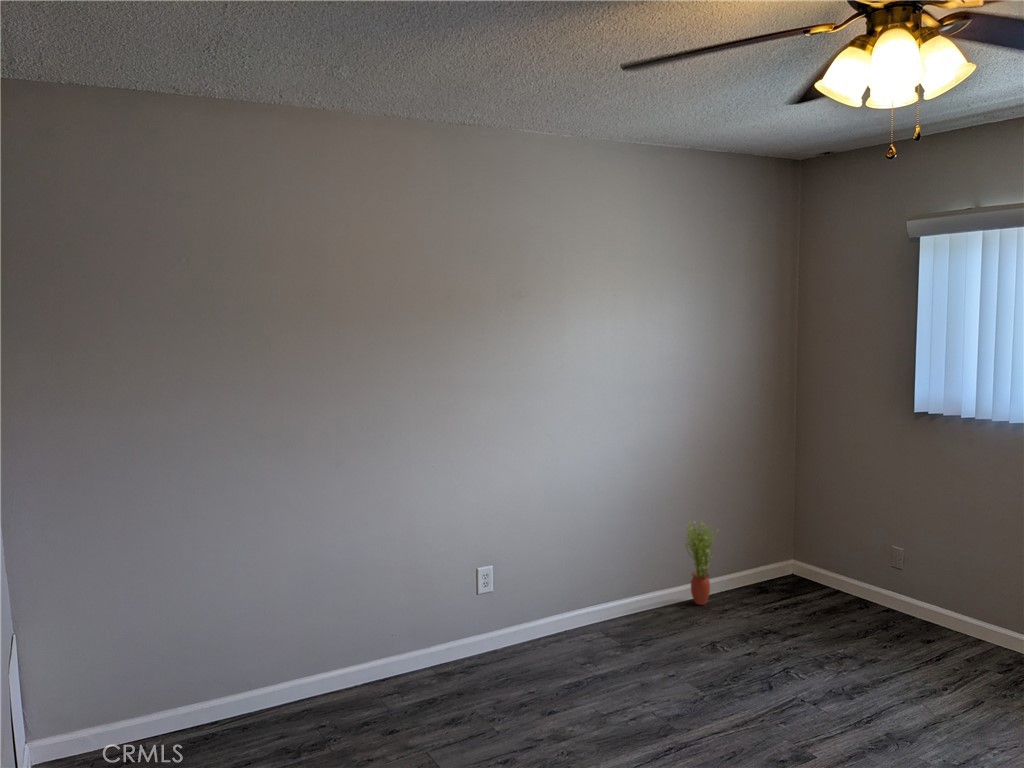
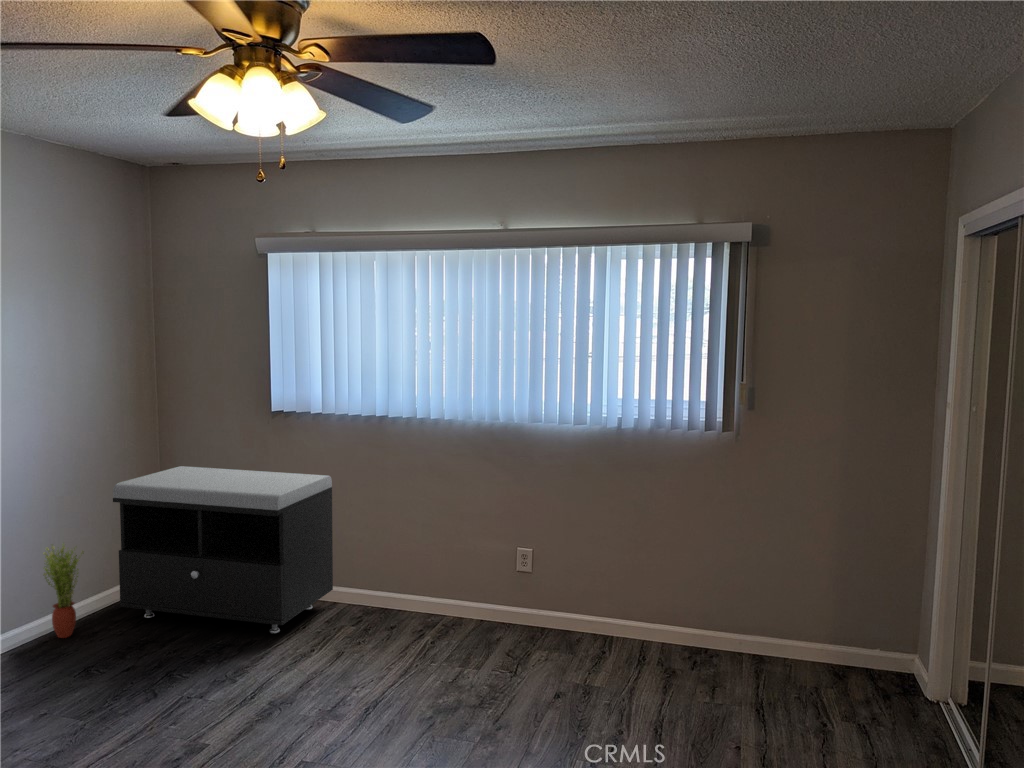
storage bench: none [746,461,985,659] -> present [113,466,333,634]

